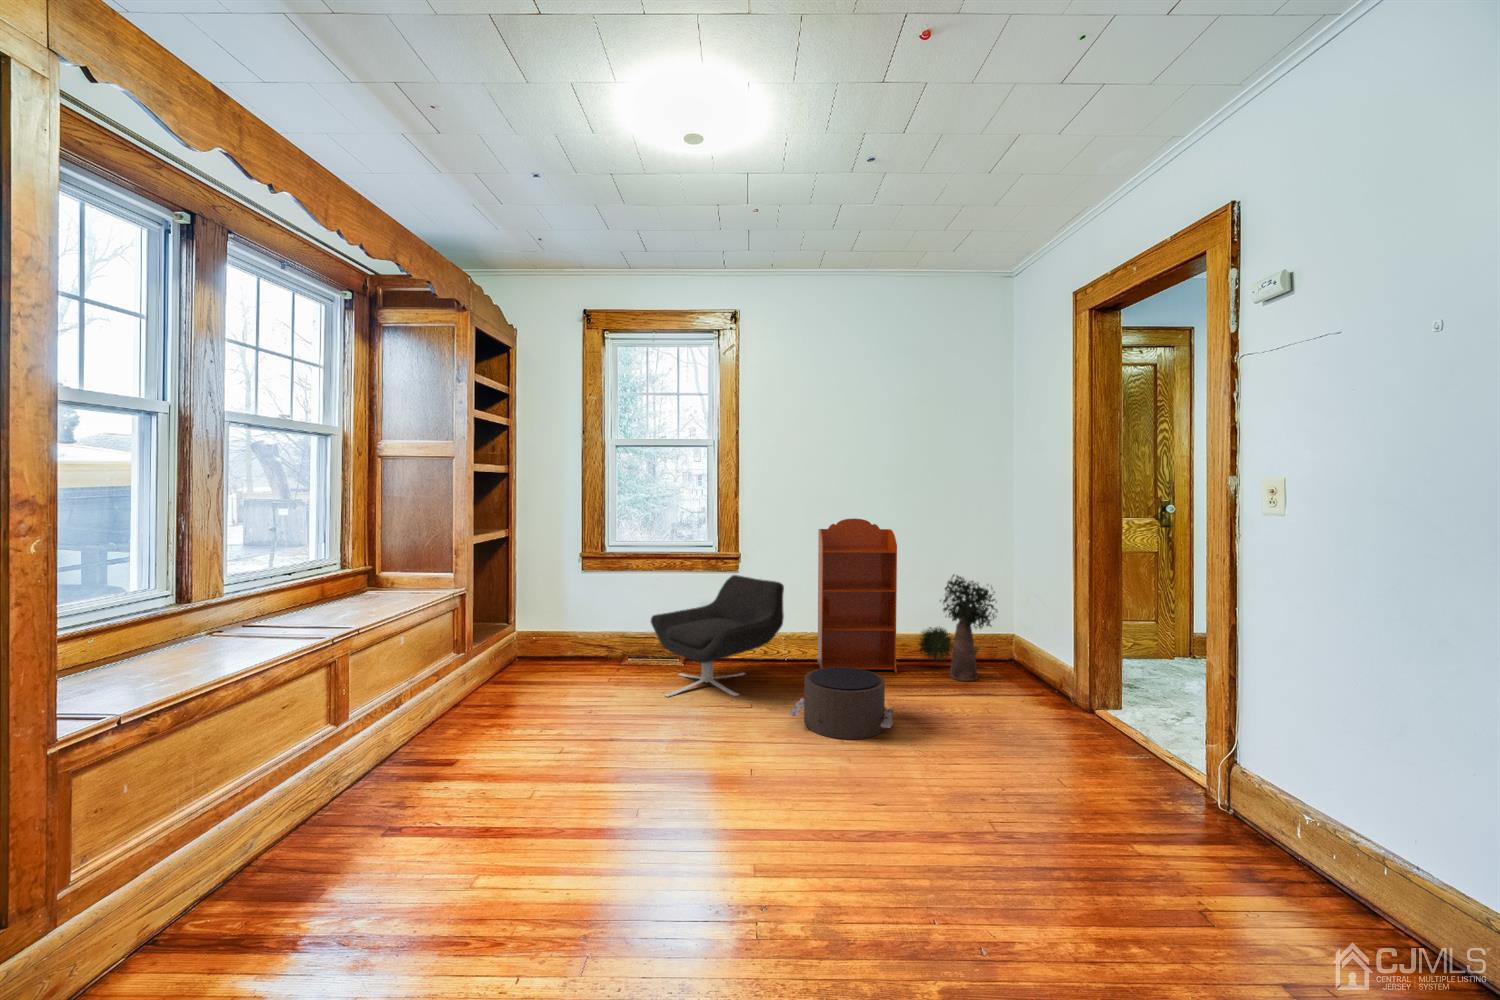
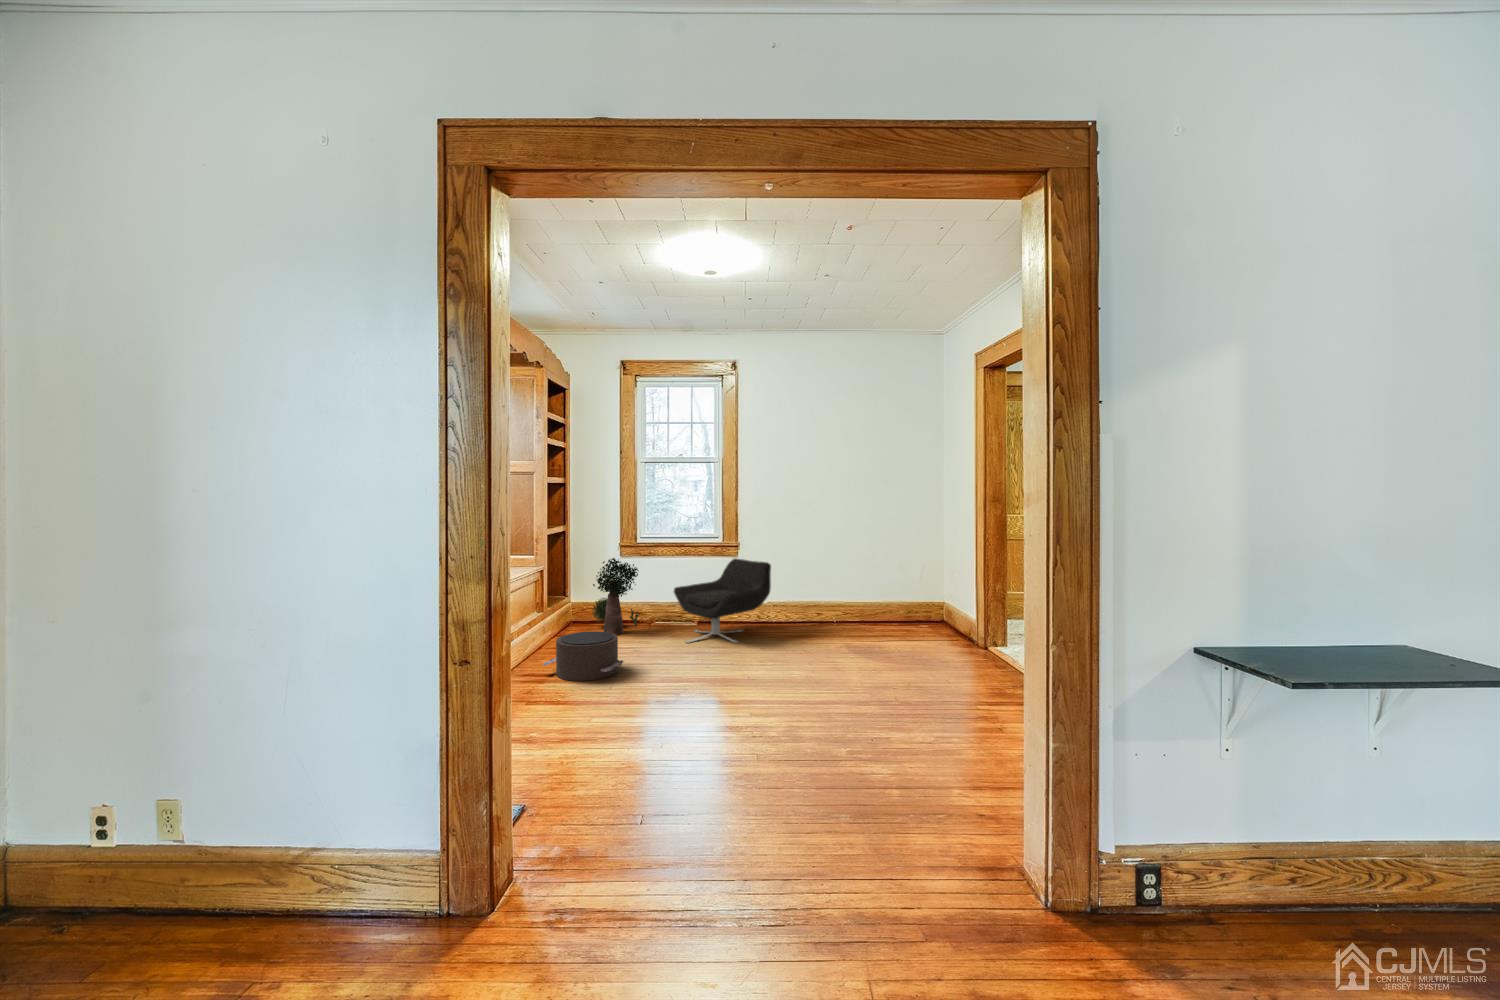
bookcase: present [818,519,897,674] -> none [798,516,855,630]
potted plant: present [918,574,997,681] -> present [592,558,640,635]
pouf: present [790,667,894,739] -> present [543,631,624,681]

